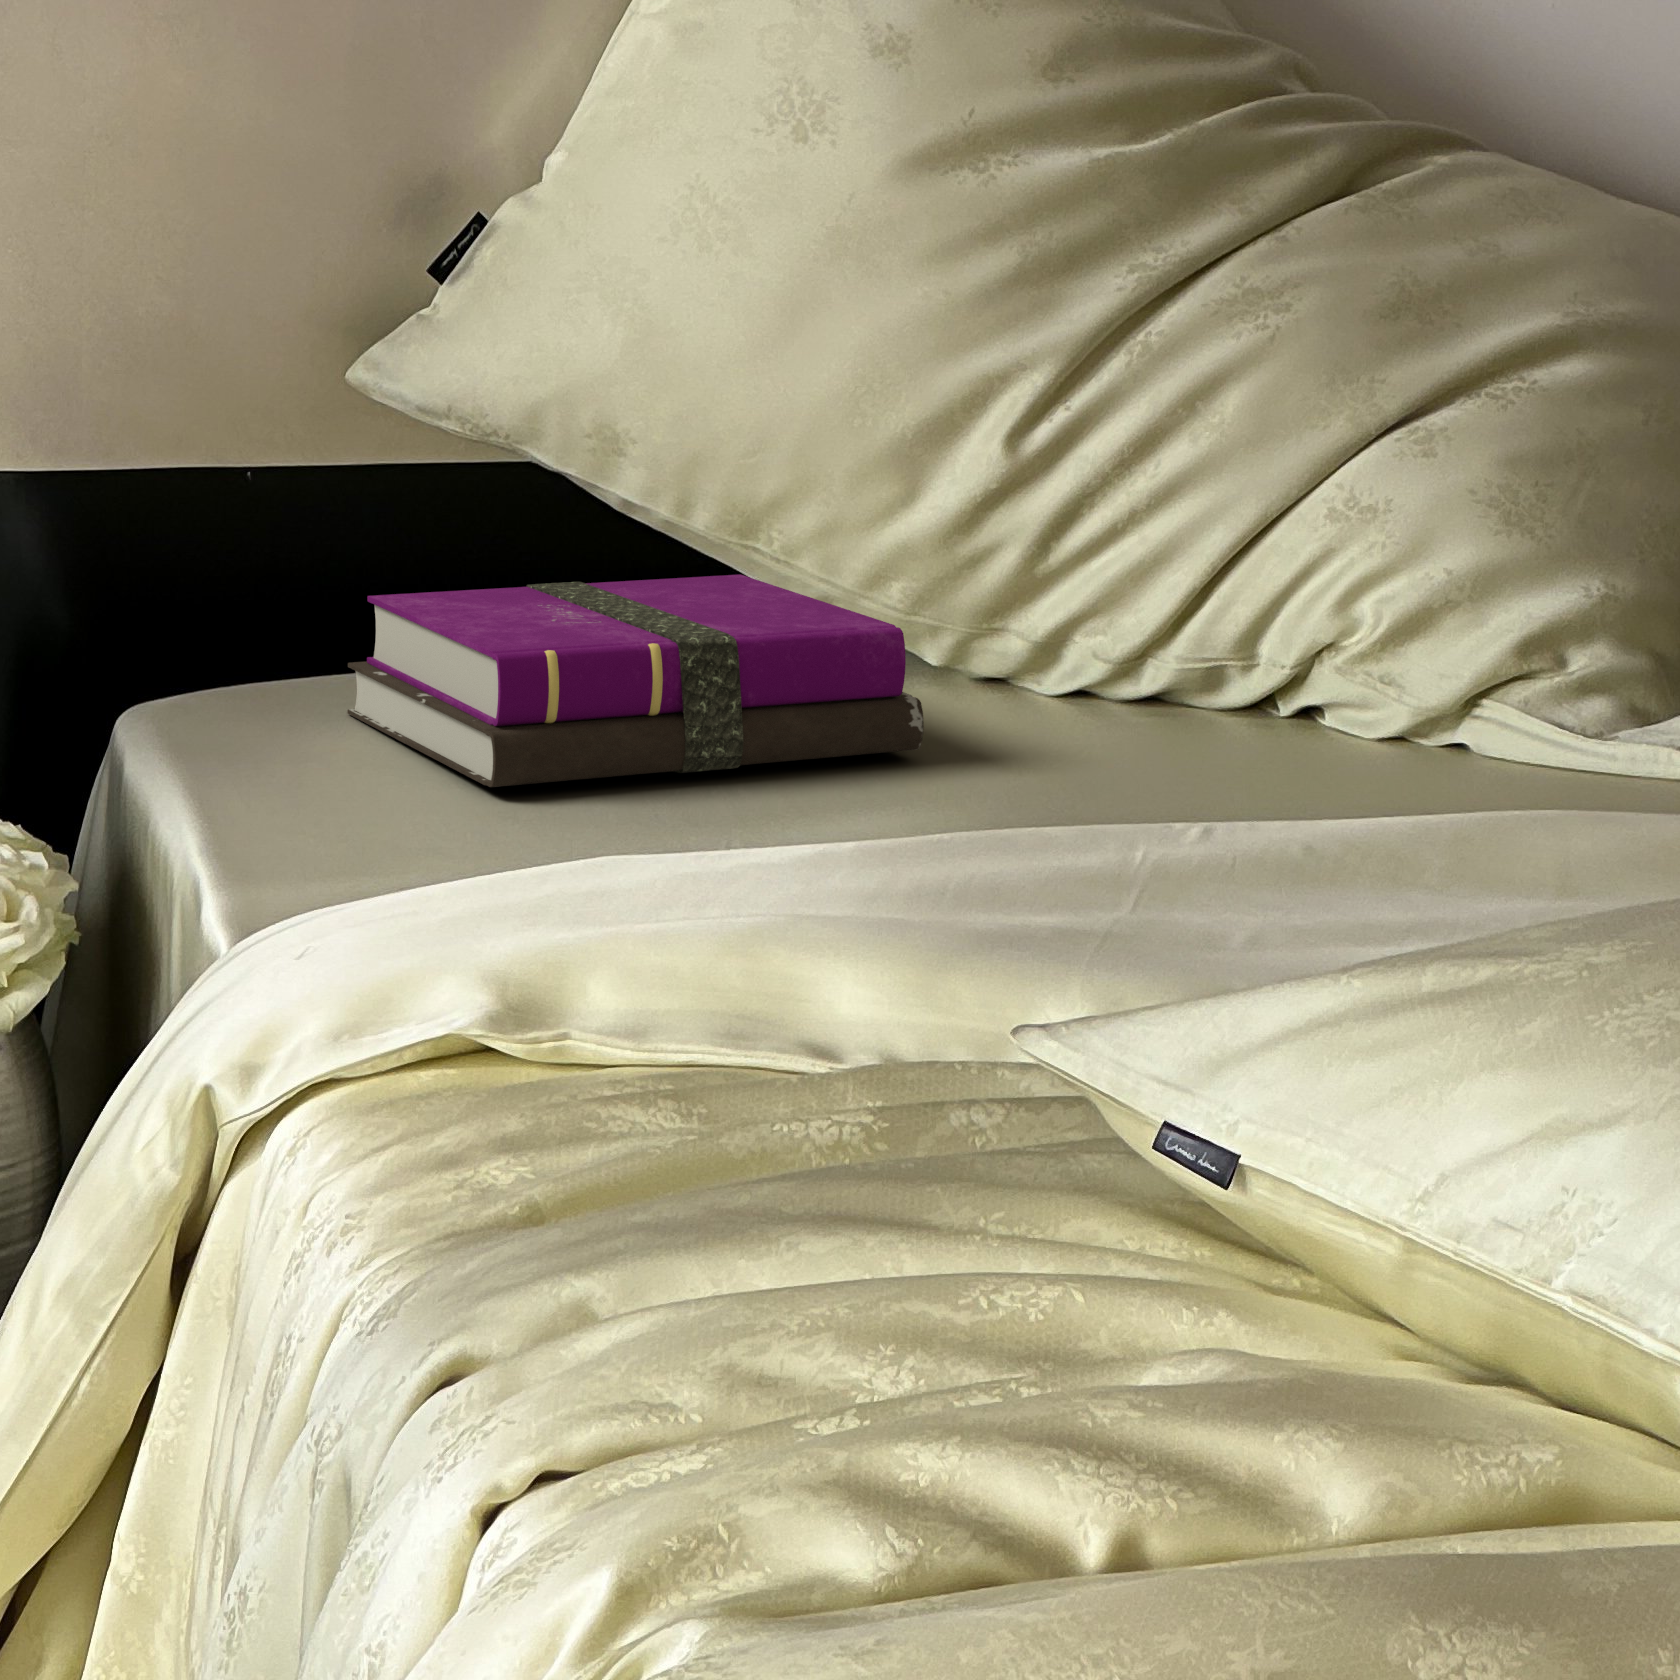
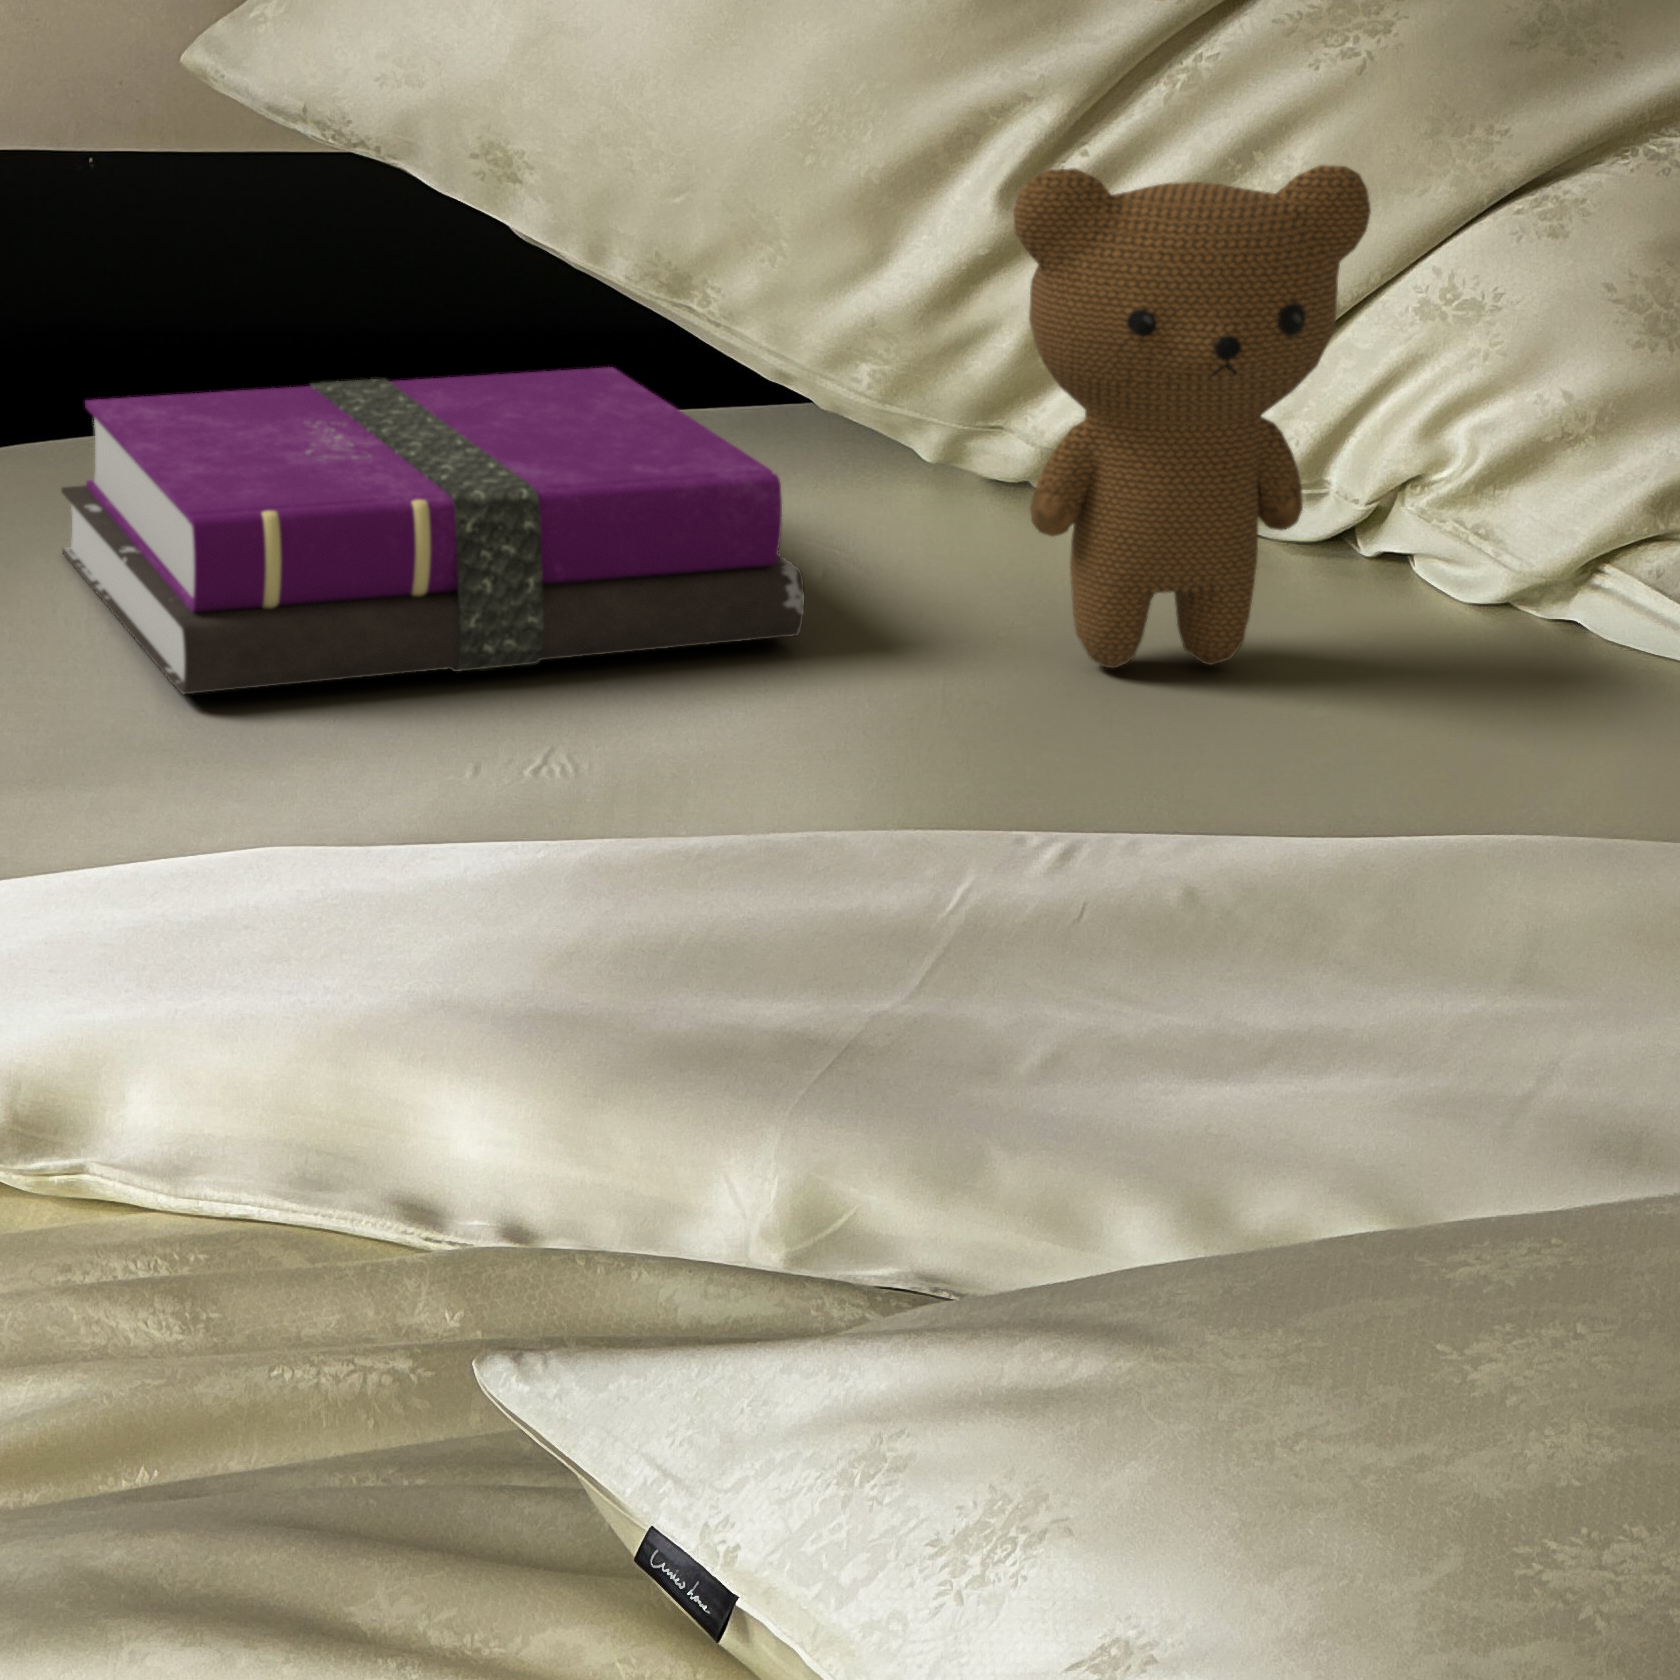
teddy bear: none [1066,396,1313,766] -> present [1013,165,1371,668]

